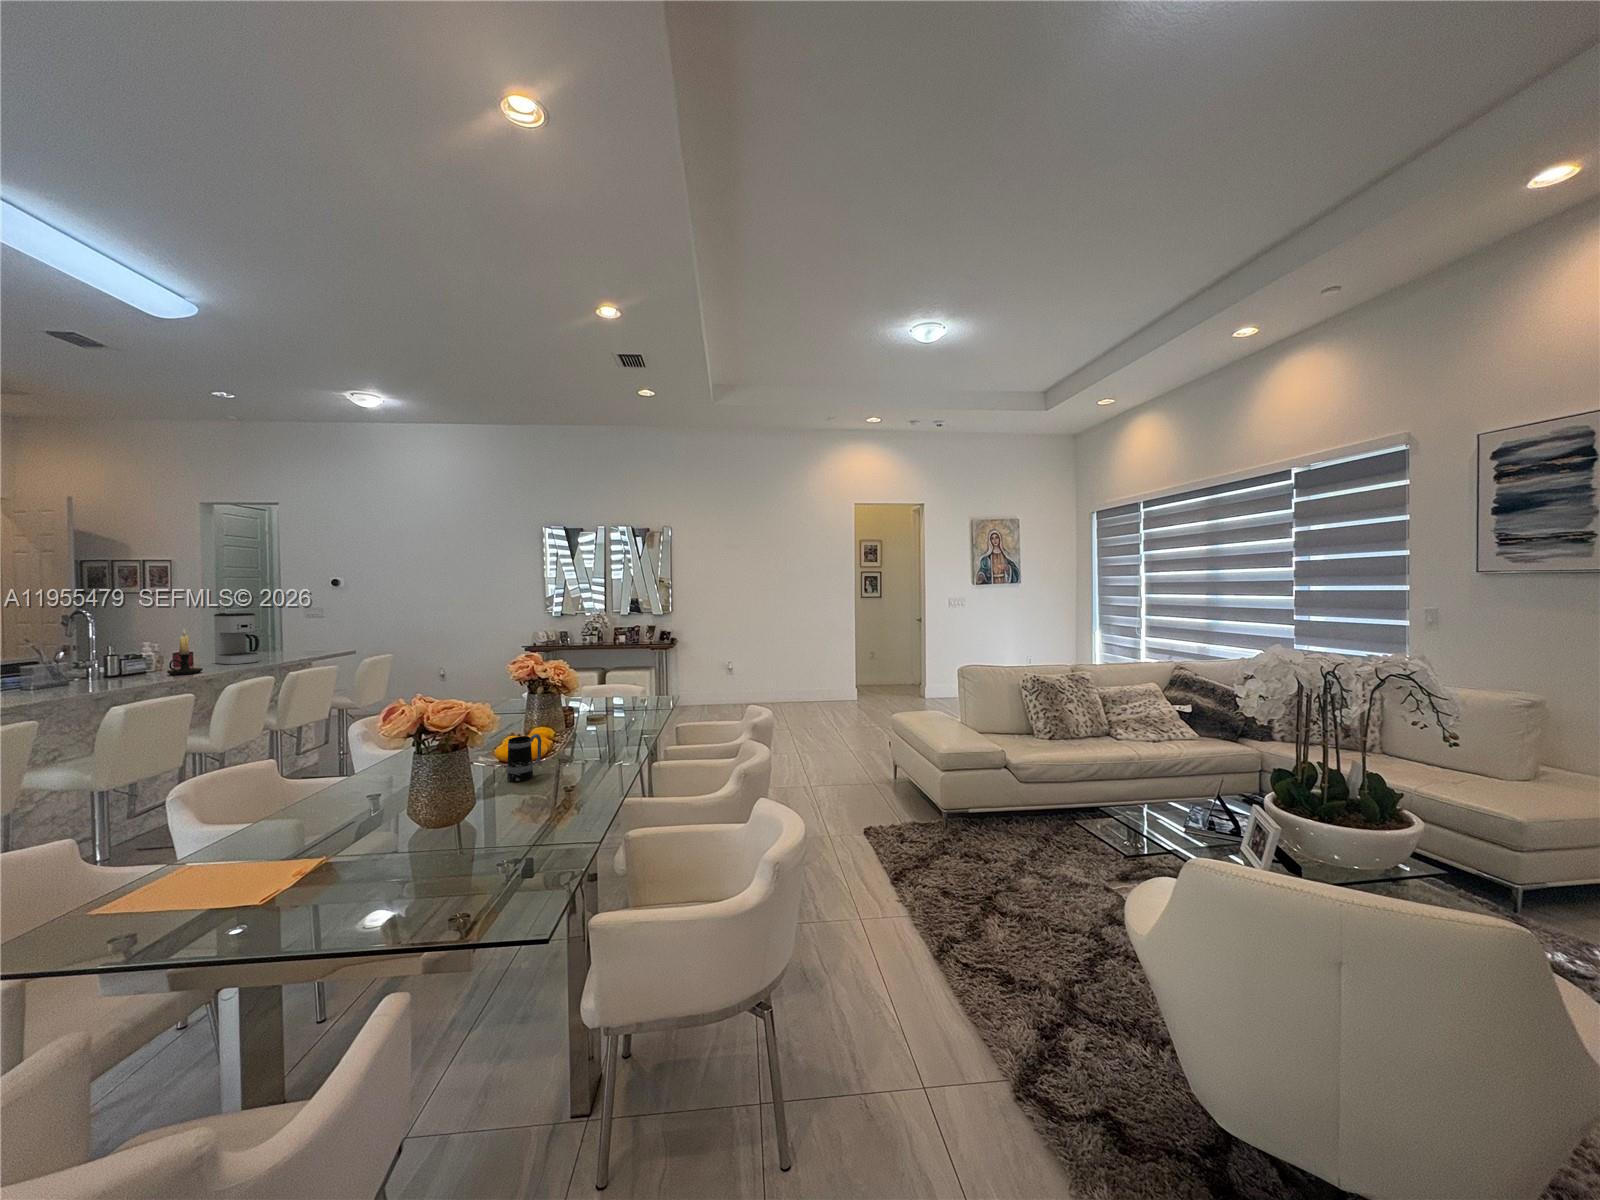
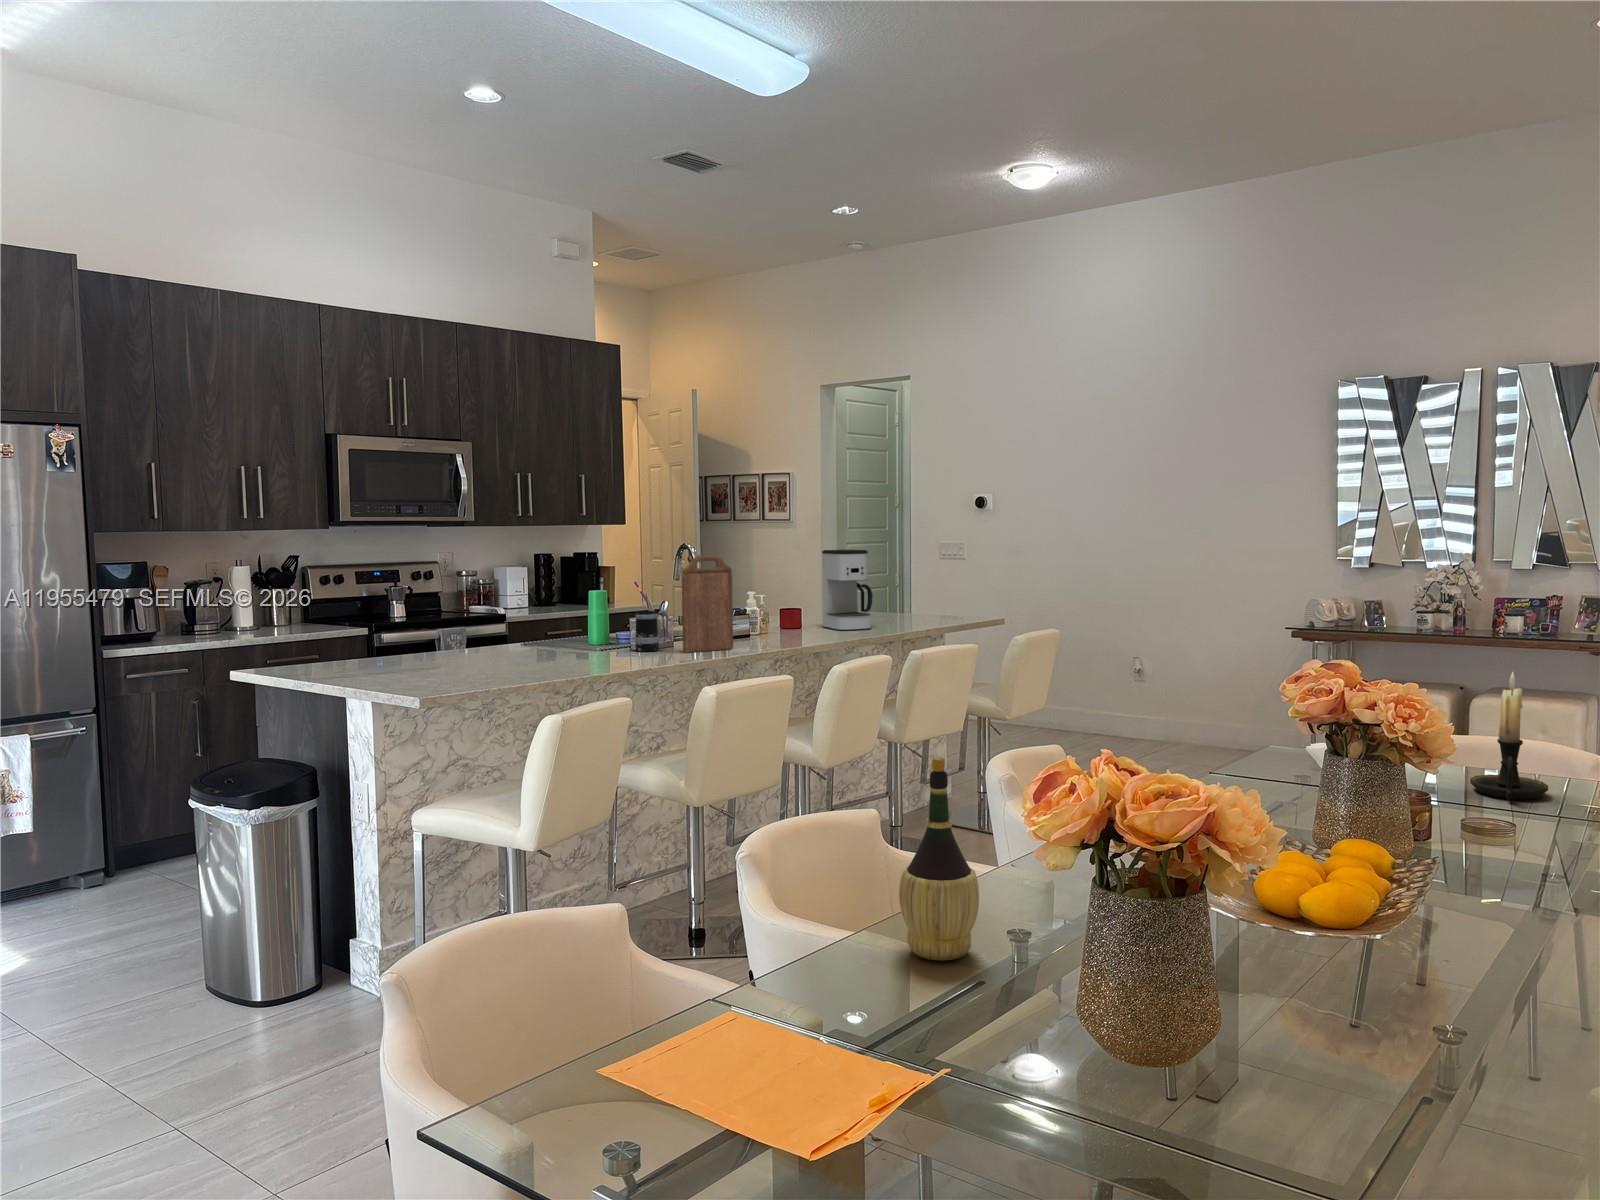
cutting board: none [80,620,135,689] -> present [682,556,733,653]
candle holder: present [167,629,203,675] -> present [1470,672,1548,800]
wine bottle: none [308,714,356,811] -> present [899,758,979,960]
mug: present [507,734,542,782] -> present [635,610,669,652]

